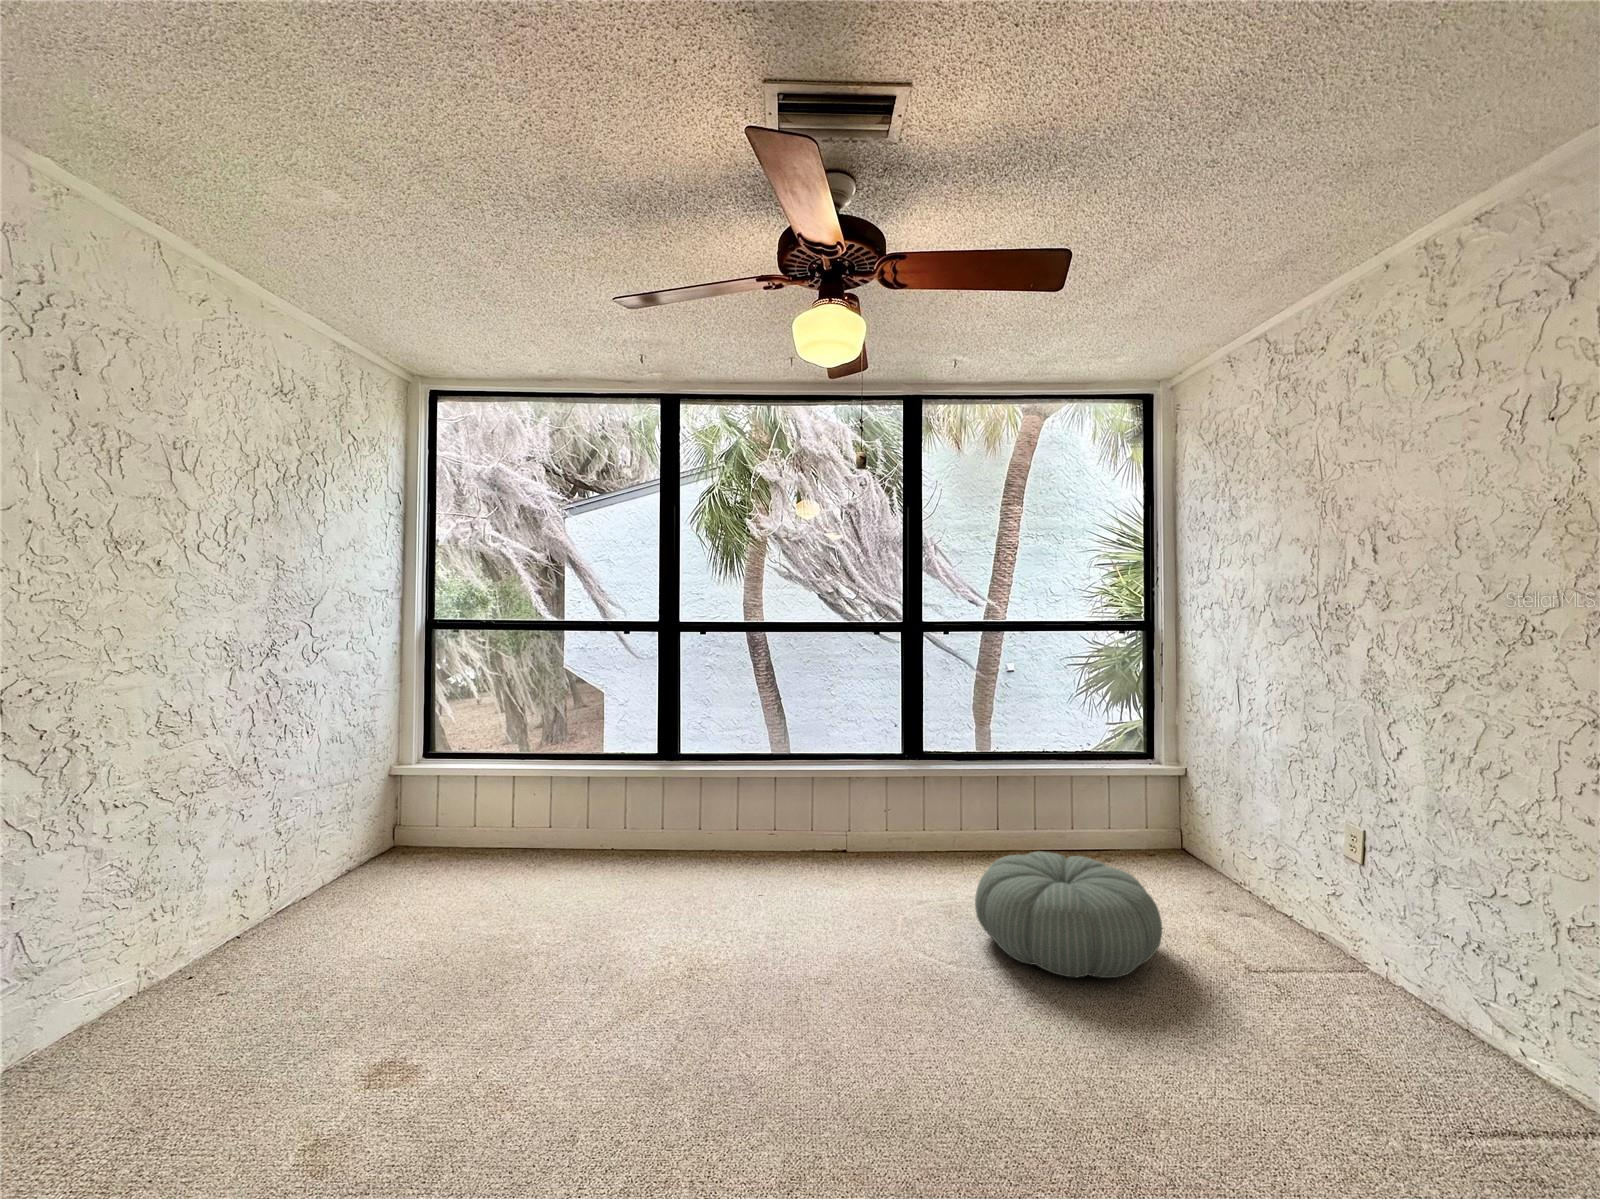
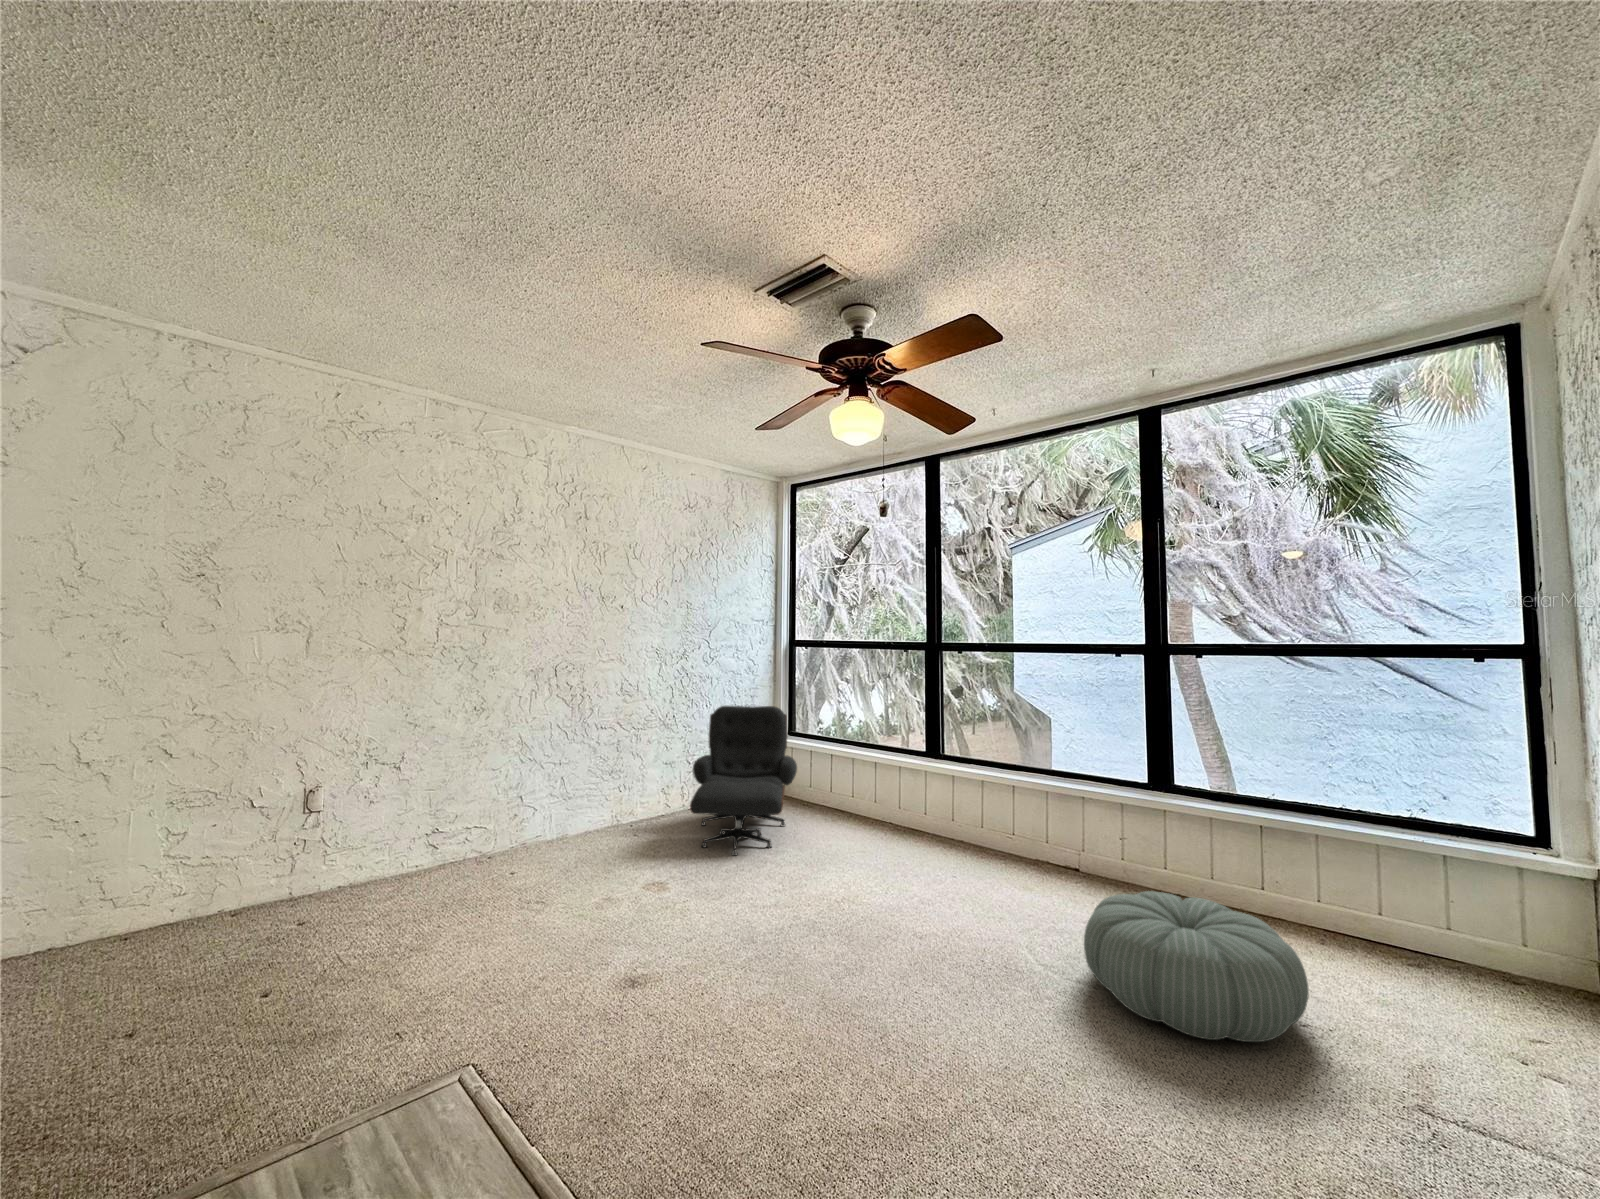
lounge chair: none [304,720,525,967] -> present [690,706,797,856]

